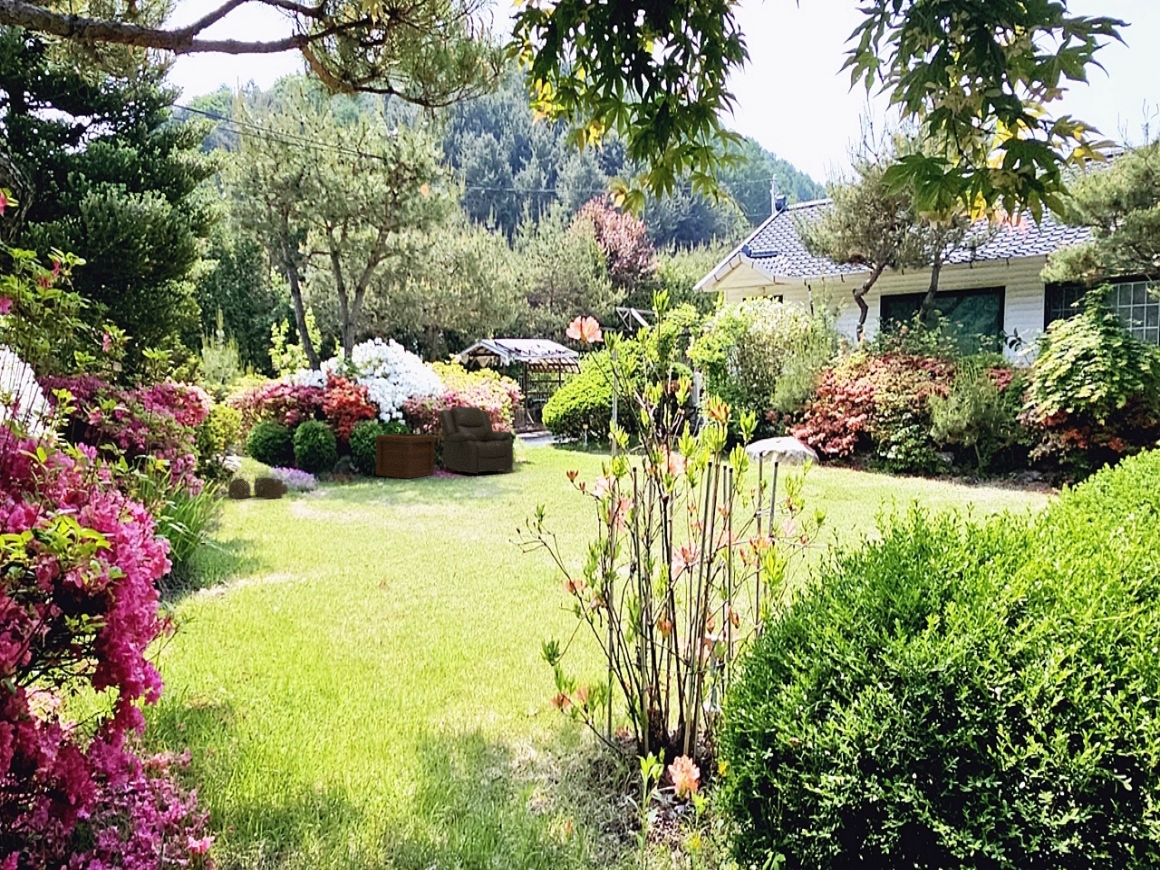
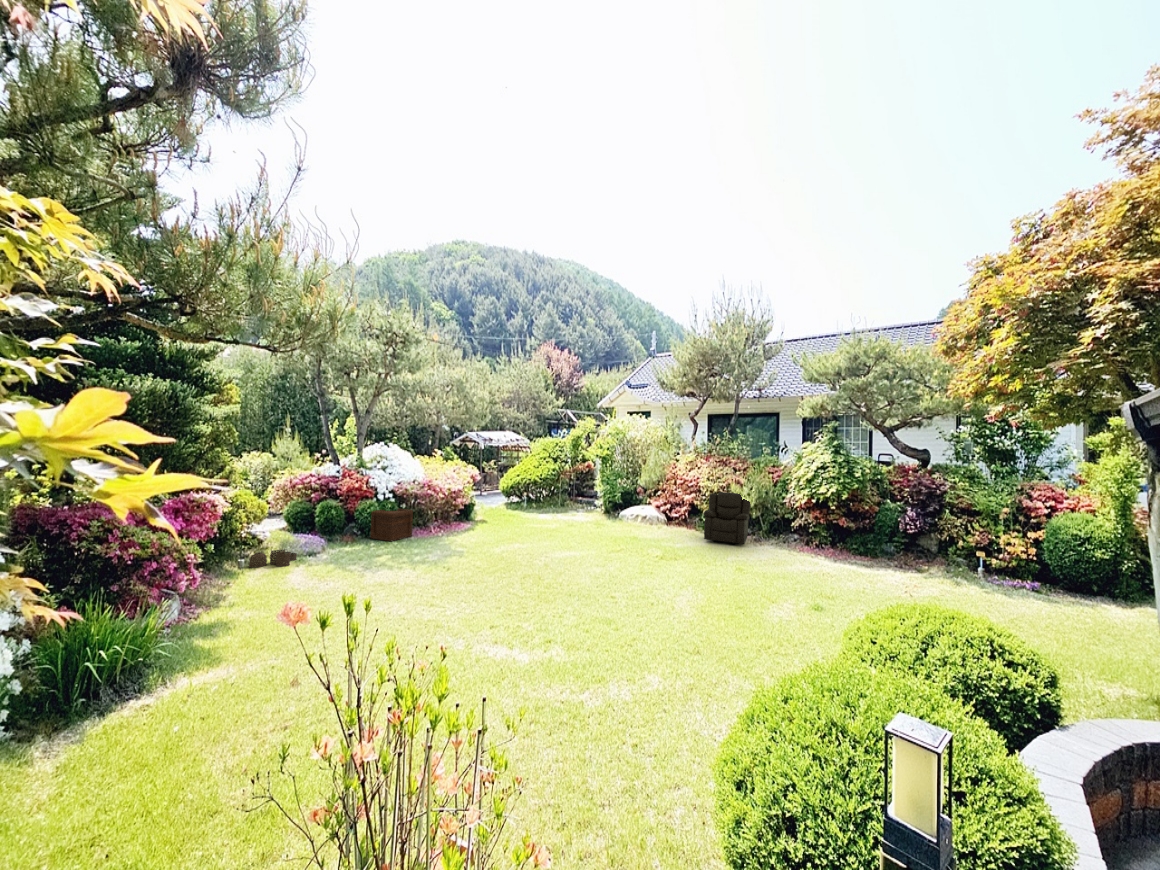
chair: present [440,407,513,475] -> present [704,492,751,545]

